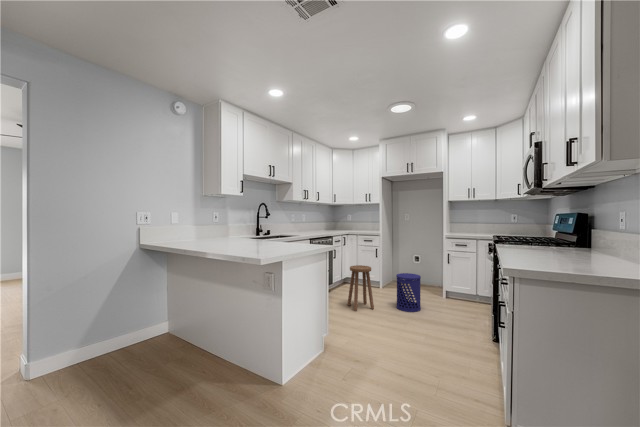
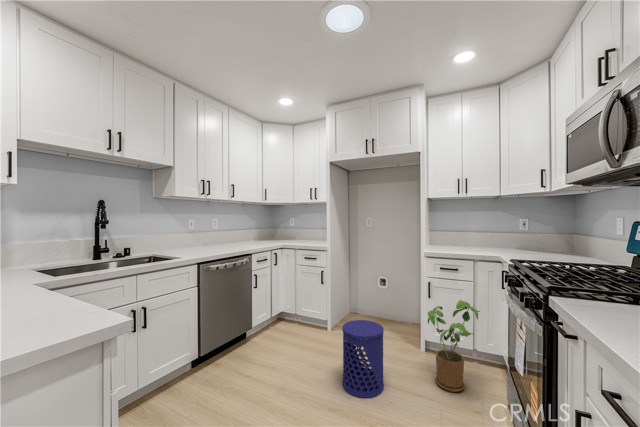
house plant: none [447,261,479,312] -> present [428,300,480,392]
stool: present [348,265,374,311] -> none [257,309,301,401]

